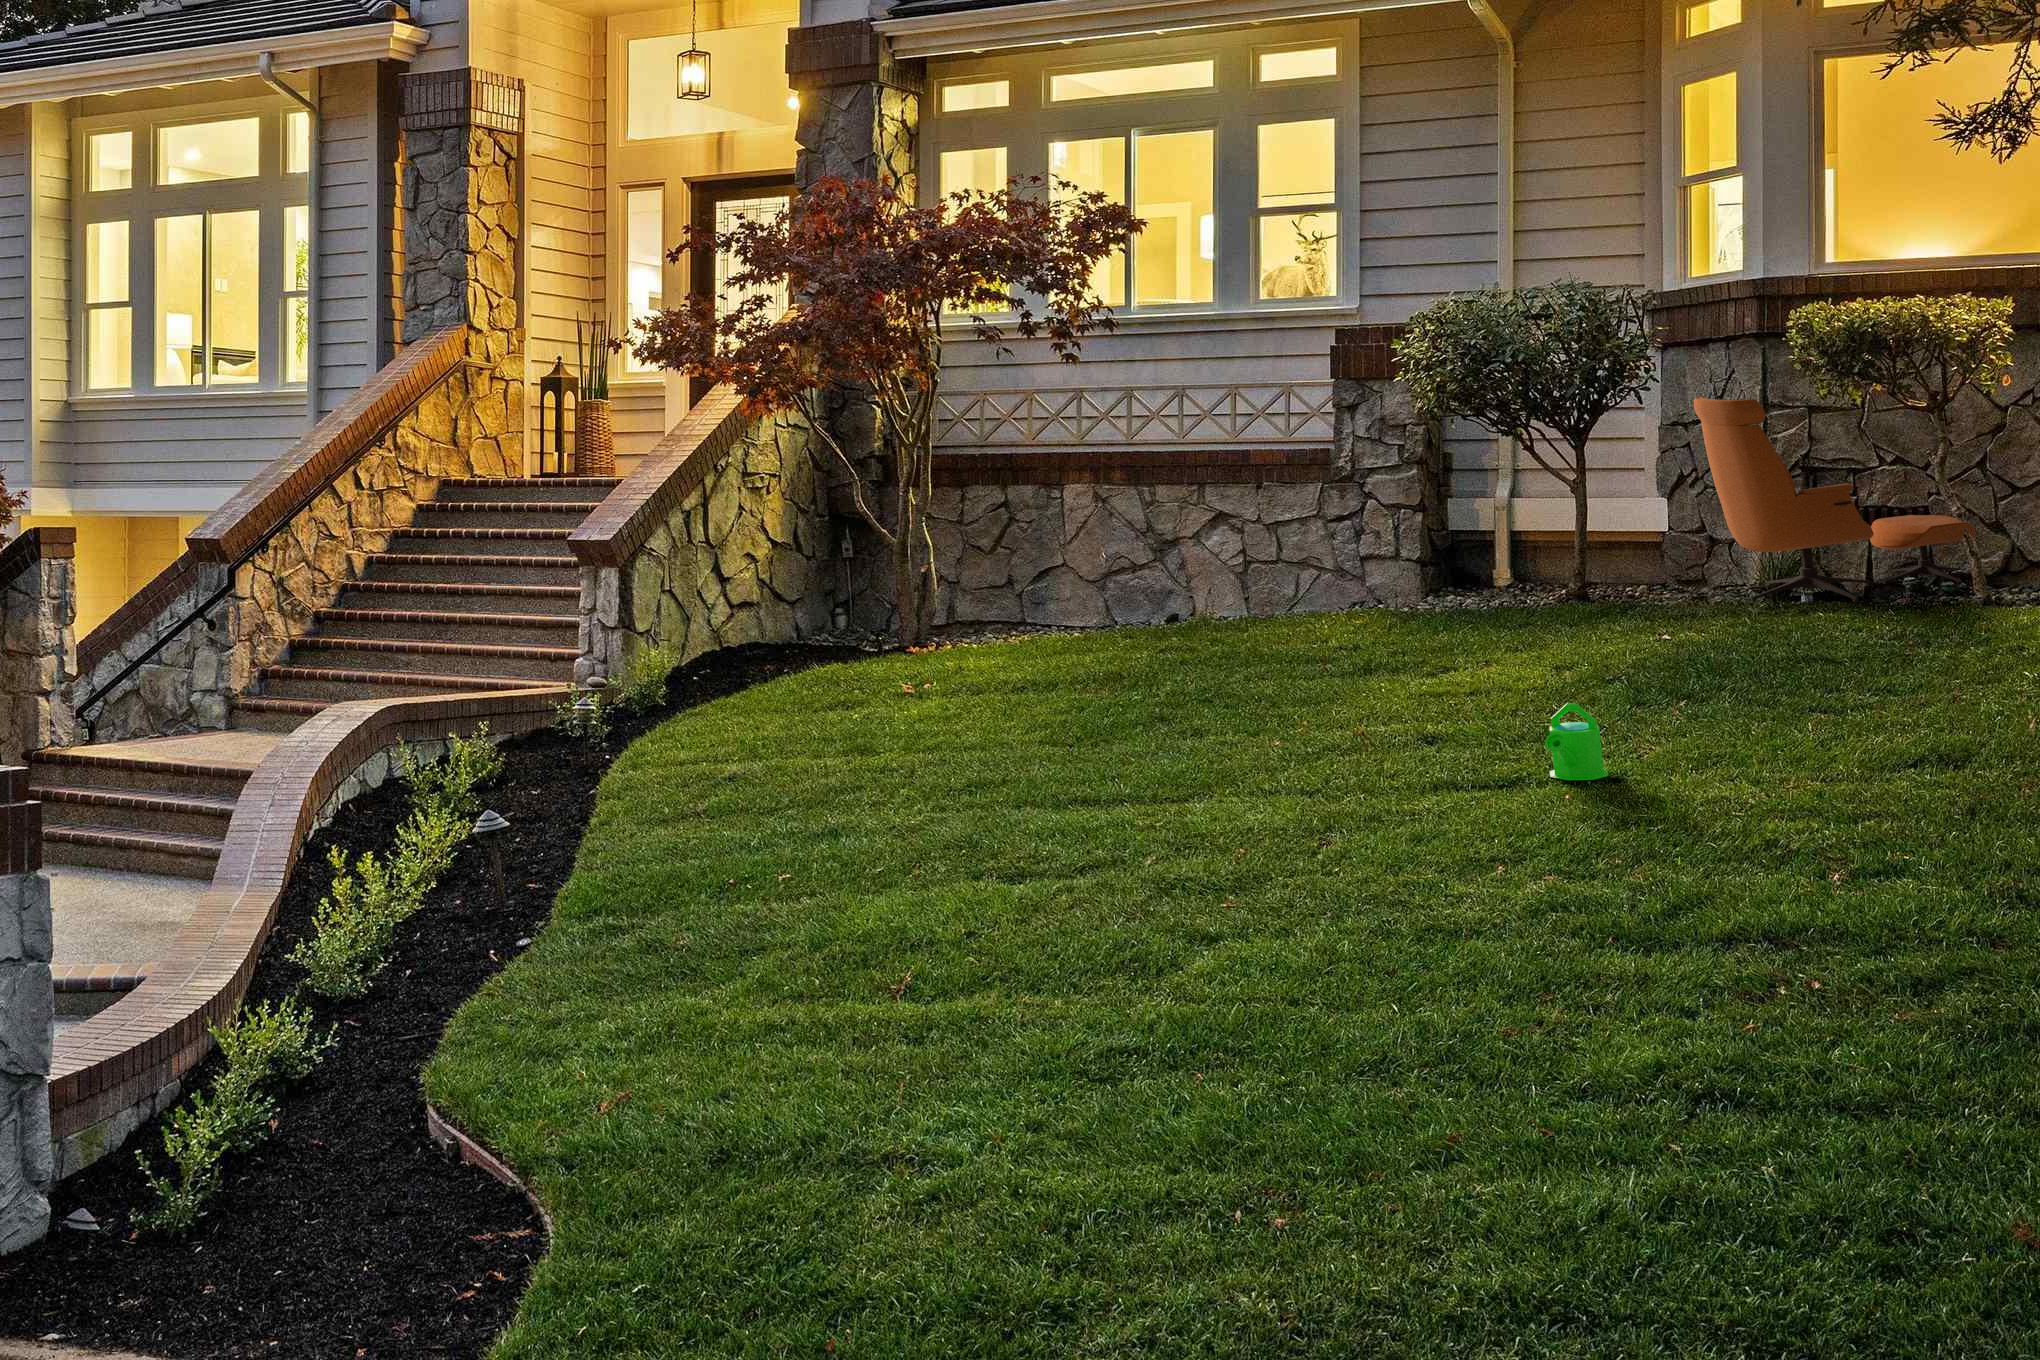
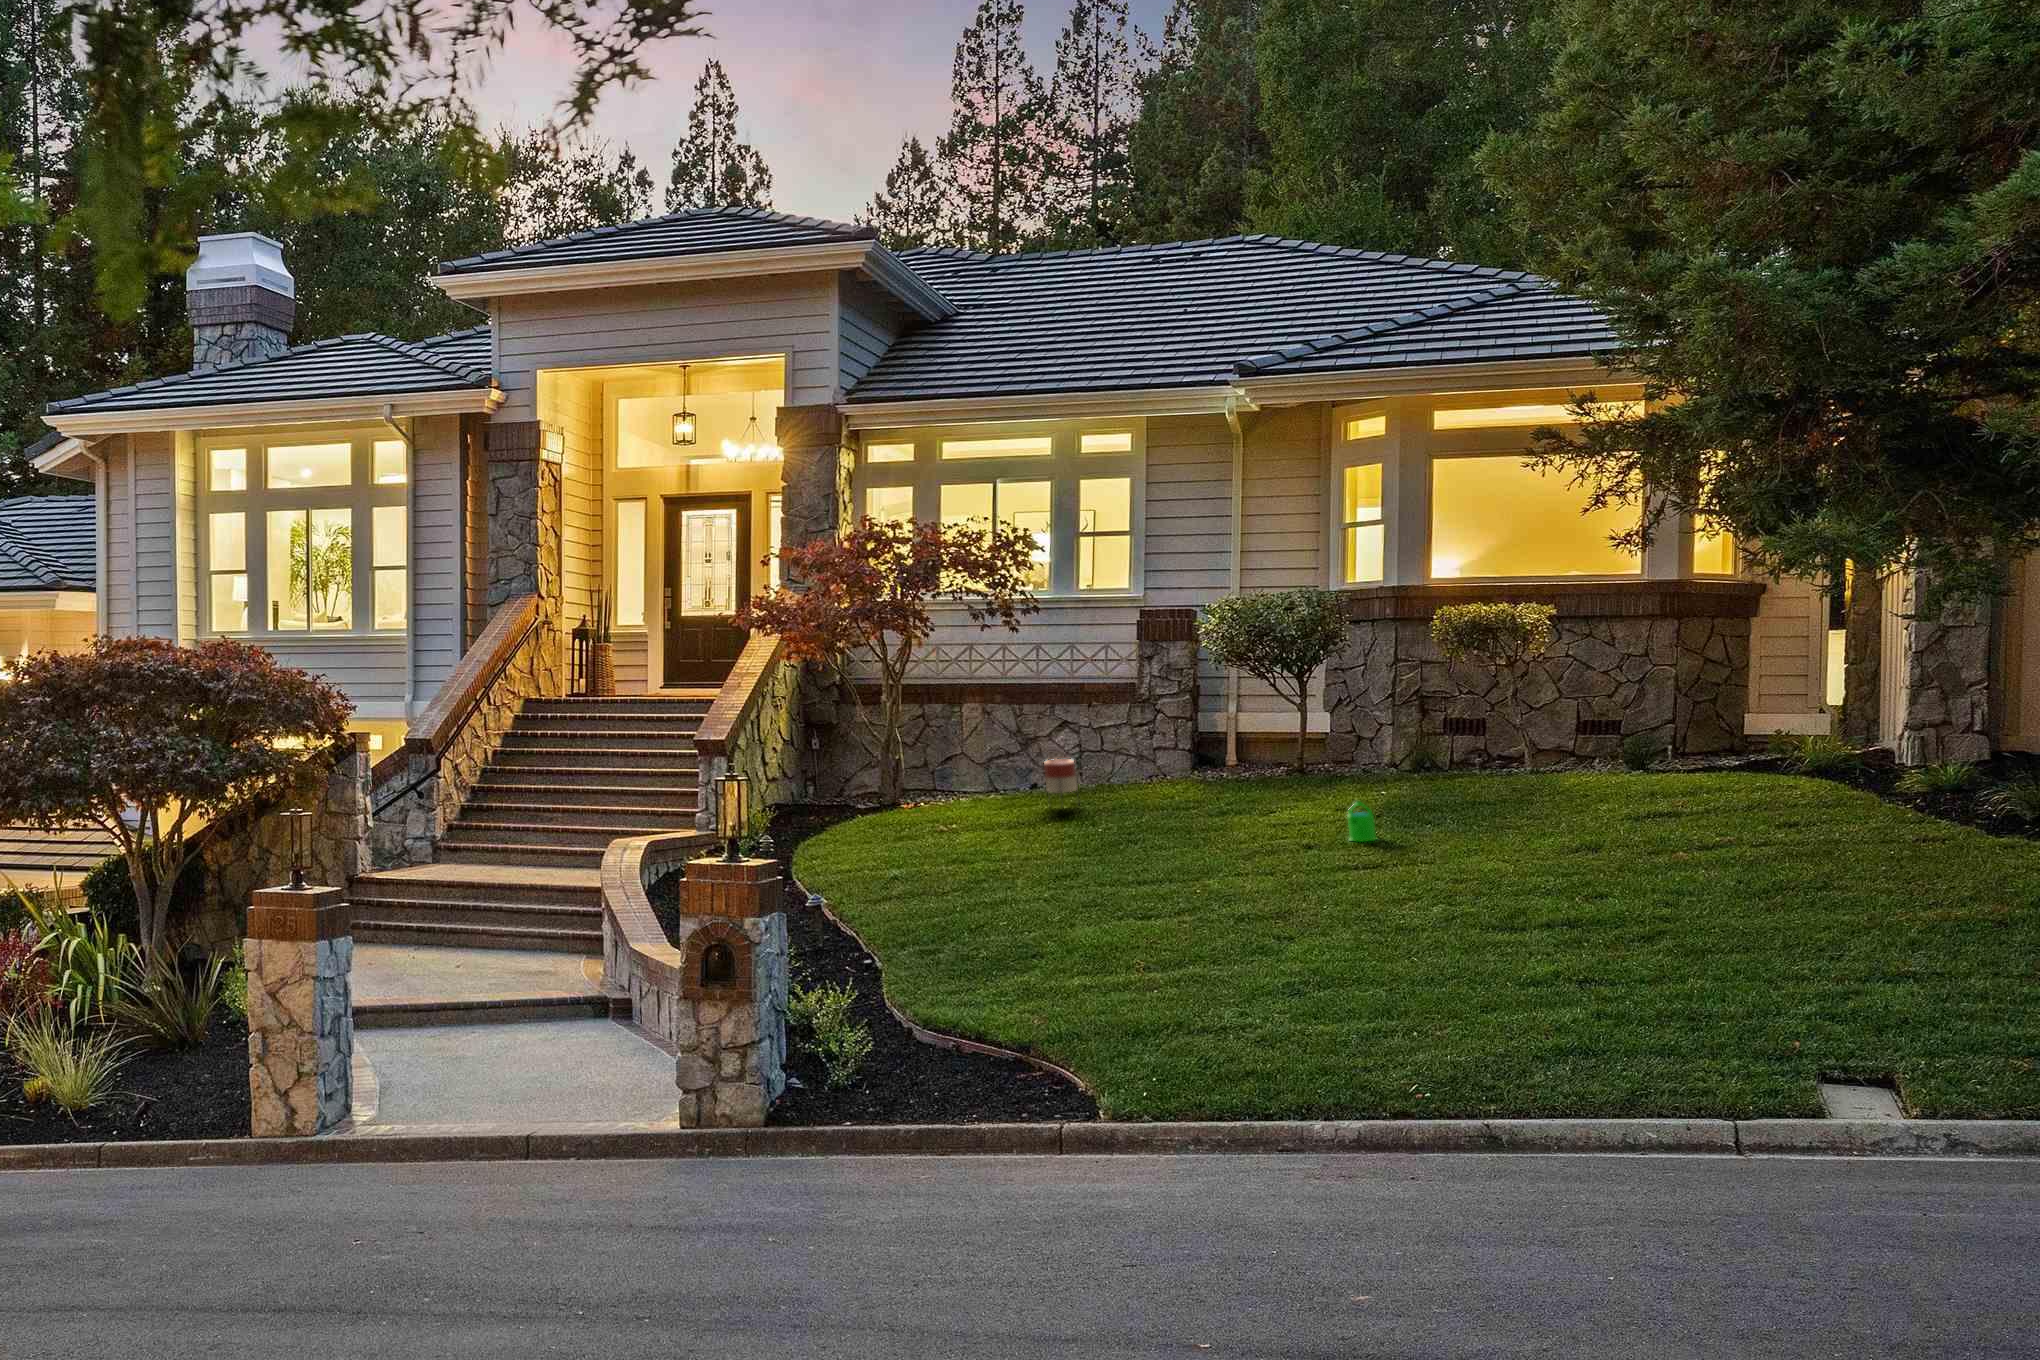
lounge chair: present [1694,396,1976,602] -> none [1375,650,1520,768]
planter: none [1094,585,1156,670] -> present [1044,759,1078,793]

